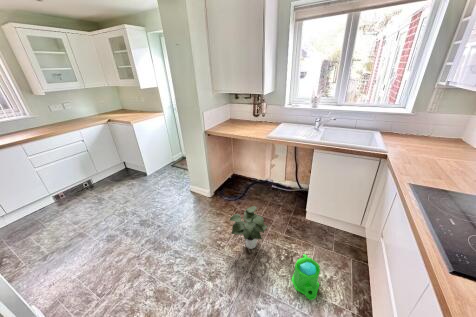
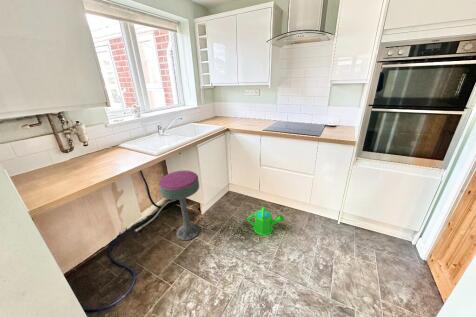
bar stool: none [266,159,301,221] -> present [159,170,200,240]
potted plant: present [230,206,267,249] -> none [202,223,241,271]

